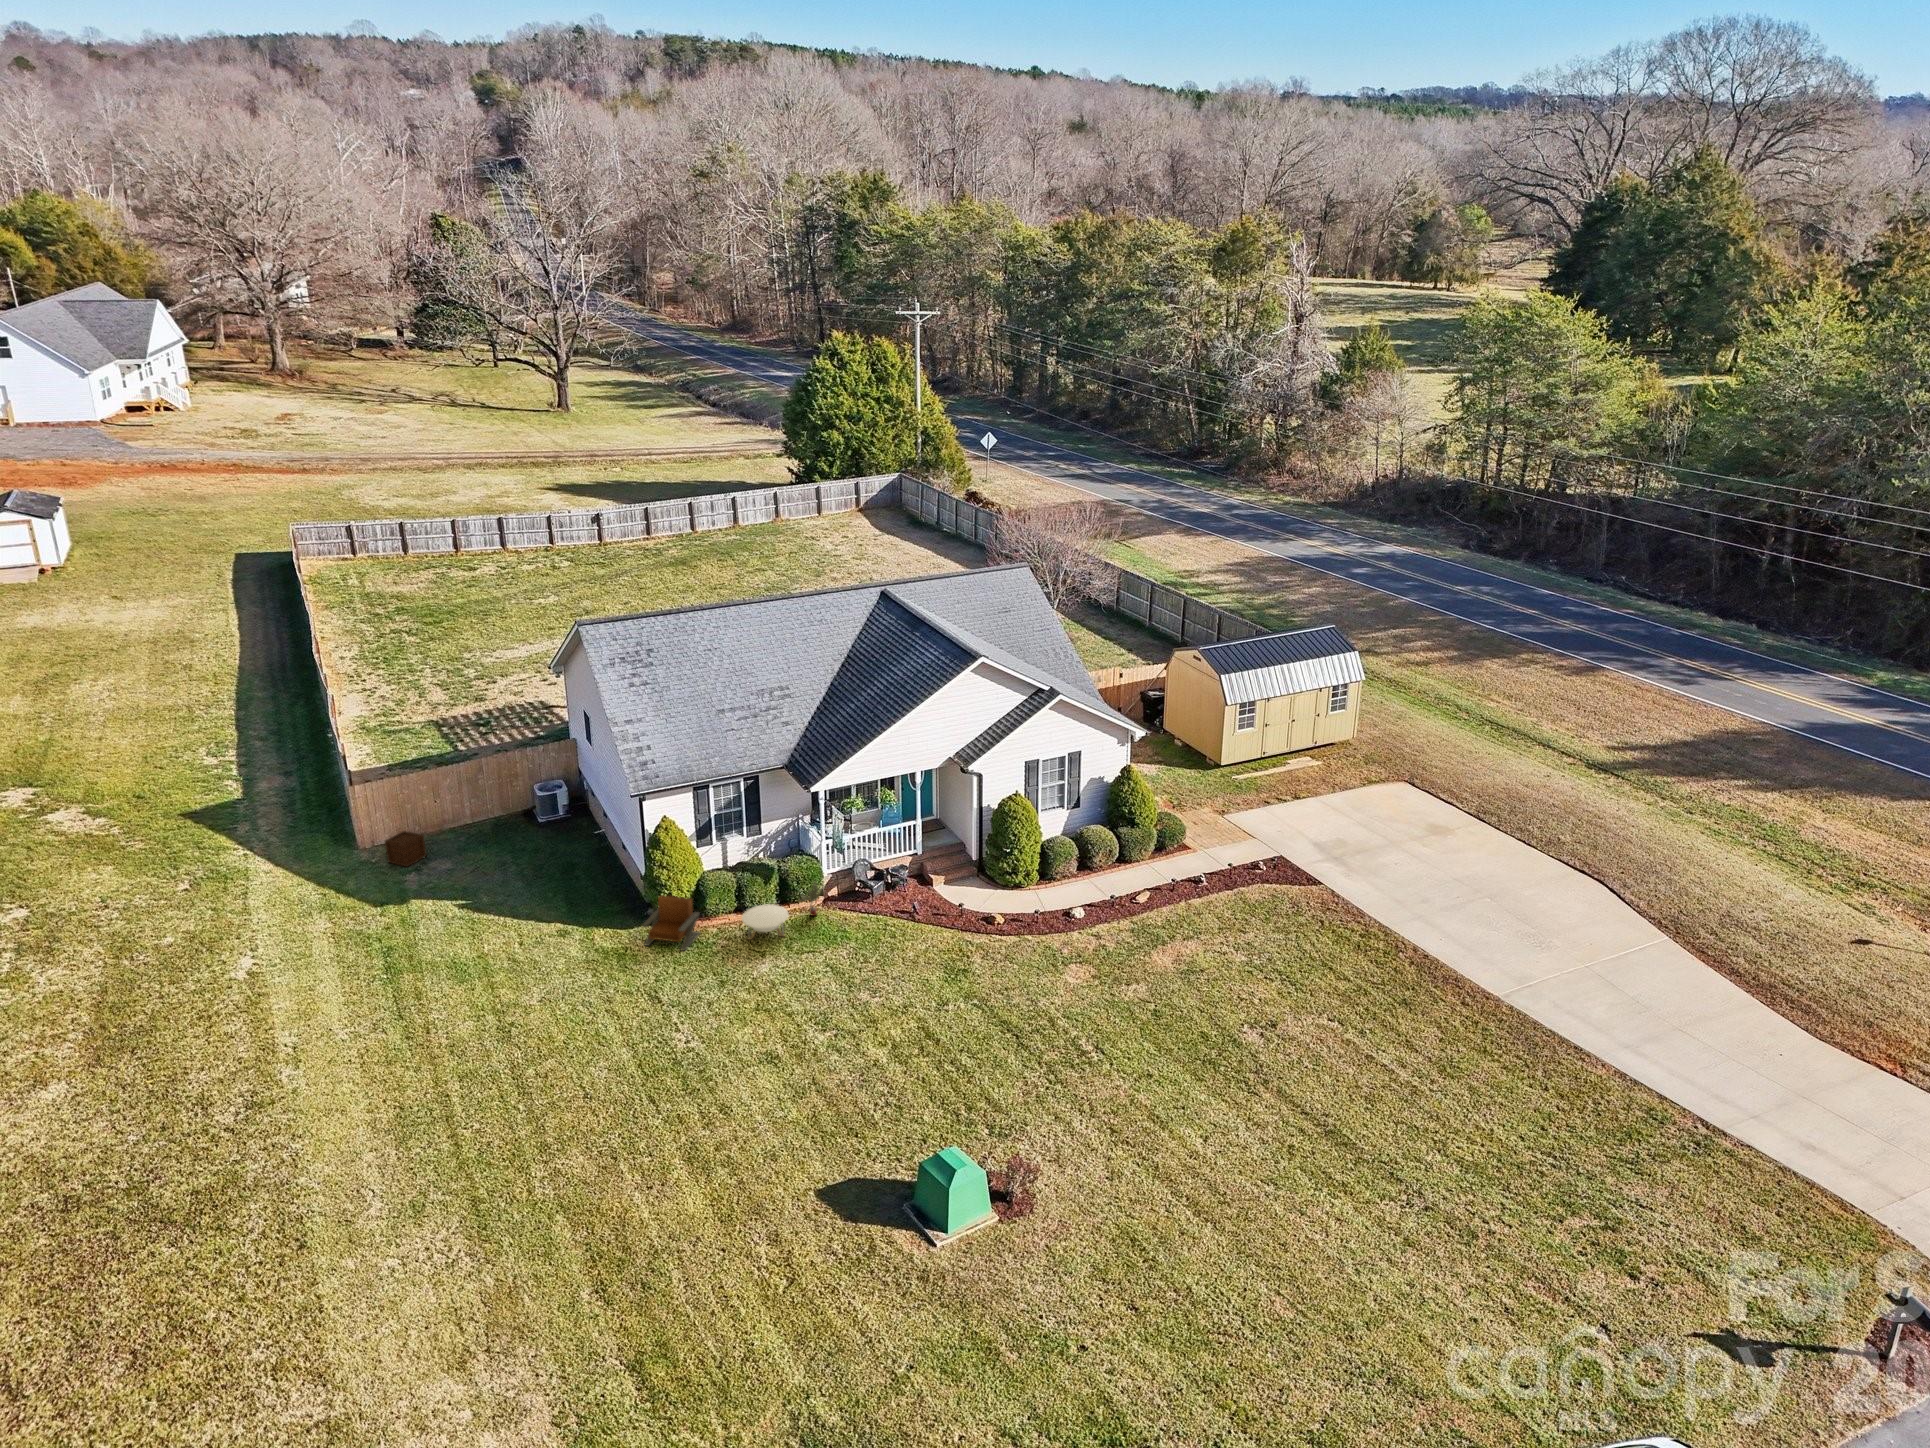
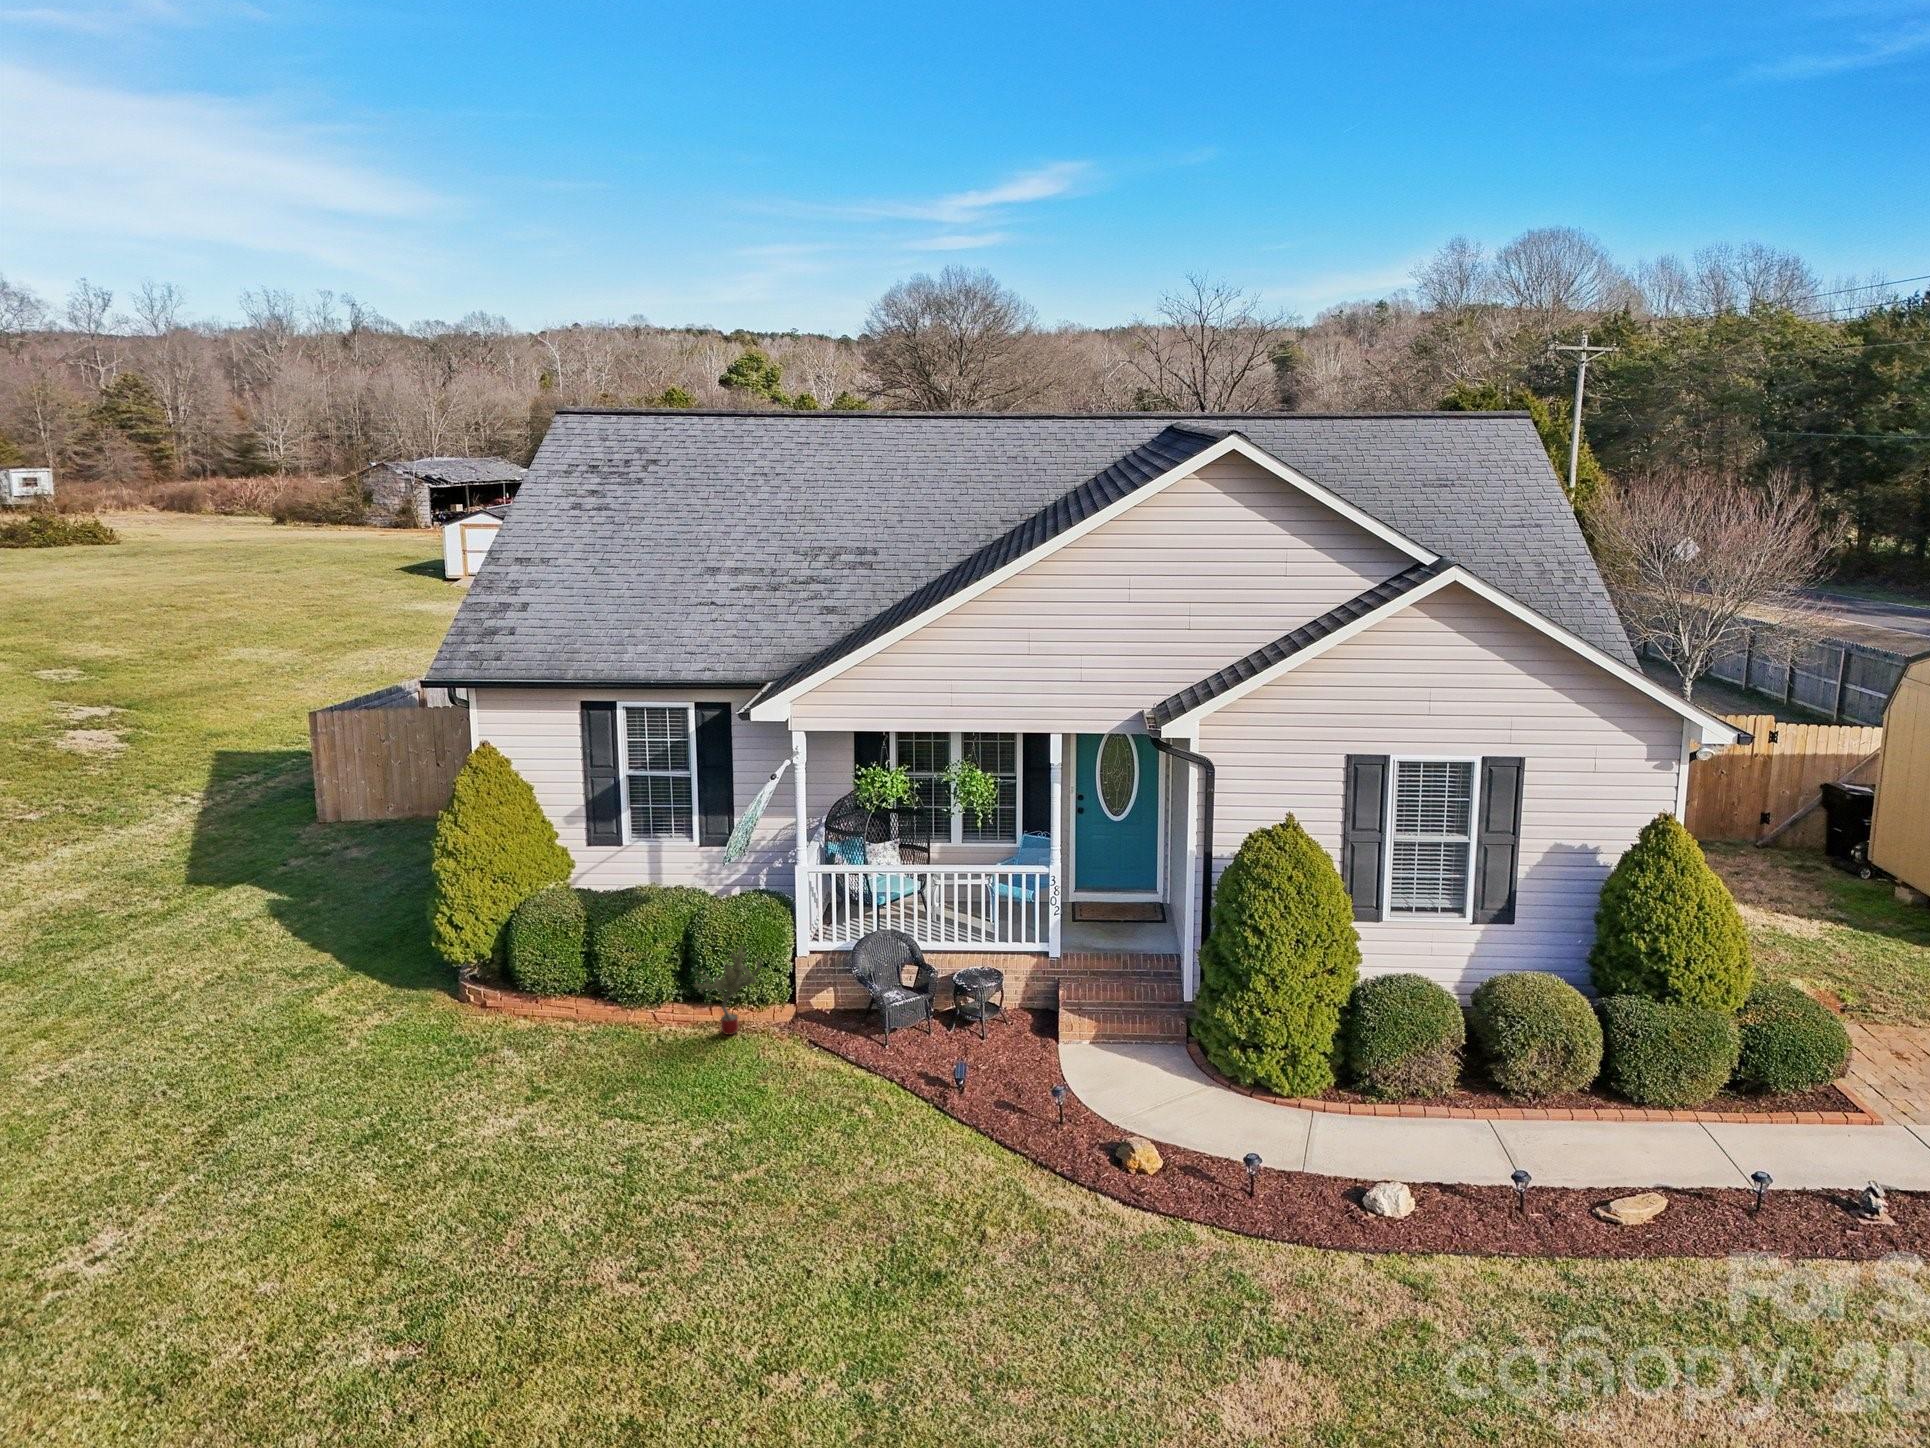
wooden crate: present [385,831,427,867] -> none [268,770,328,824]
lounge chair: present [643,895,700,951] -> none [351,906,482,1039]
round table: present [742,904,789,940] -> none [530,978,650,1062]

